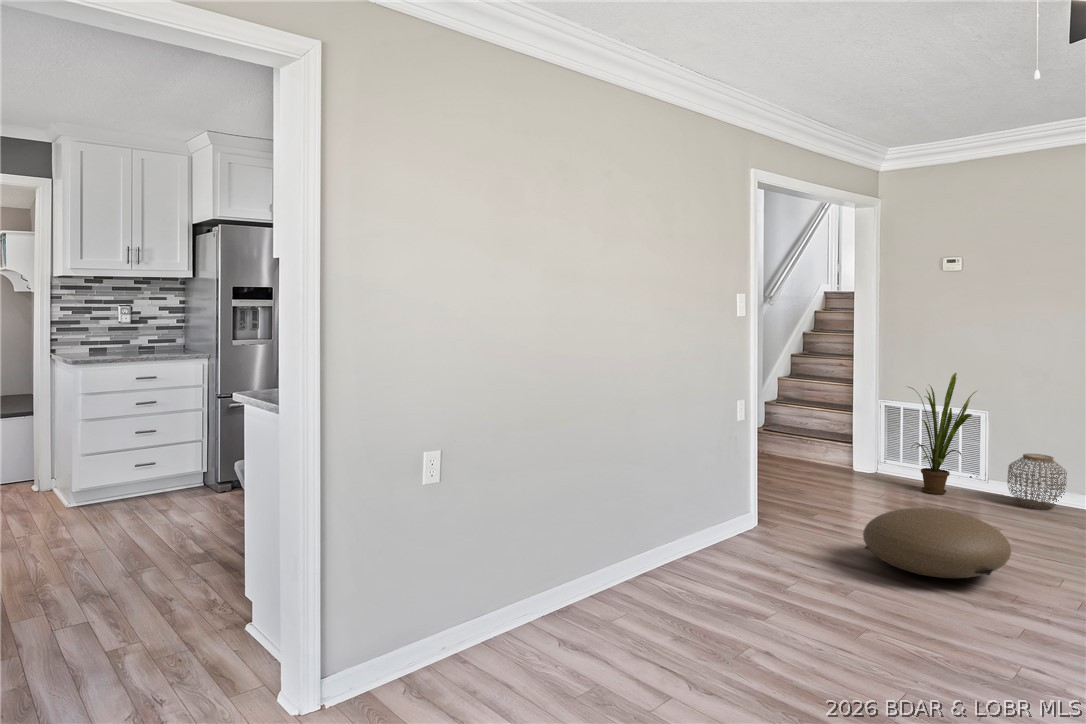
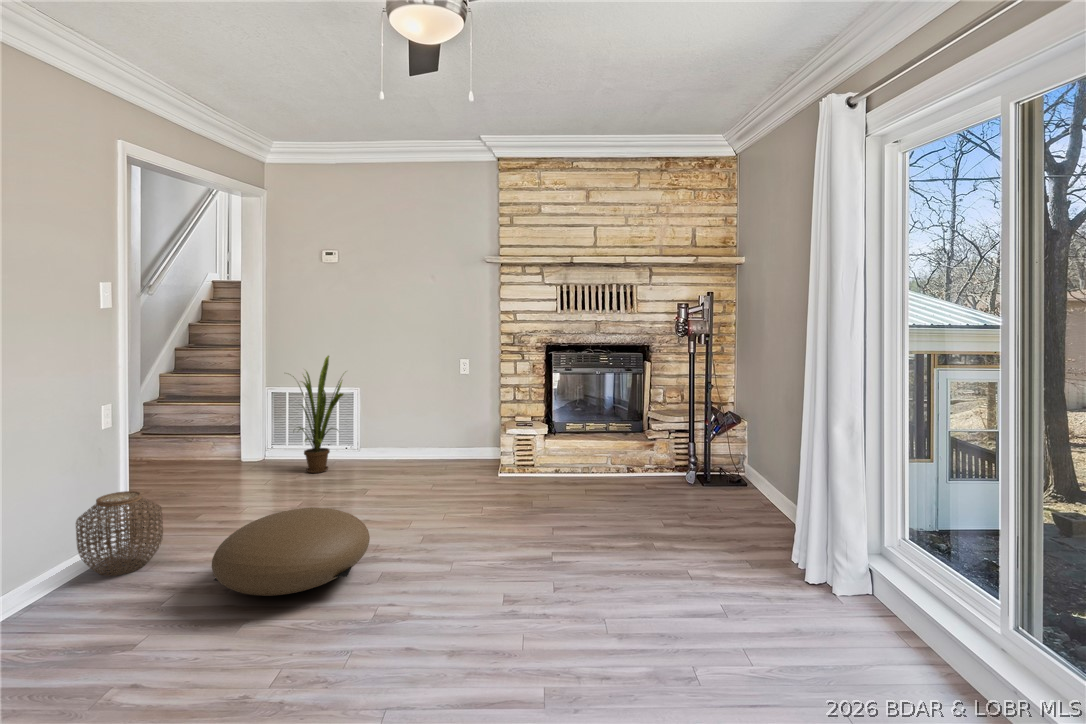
woven basket: present [1008,454,1067,509] -> present [76,491,163,576]

